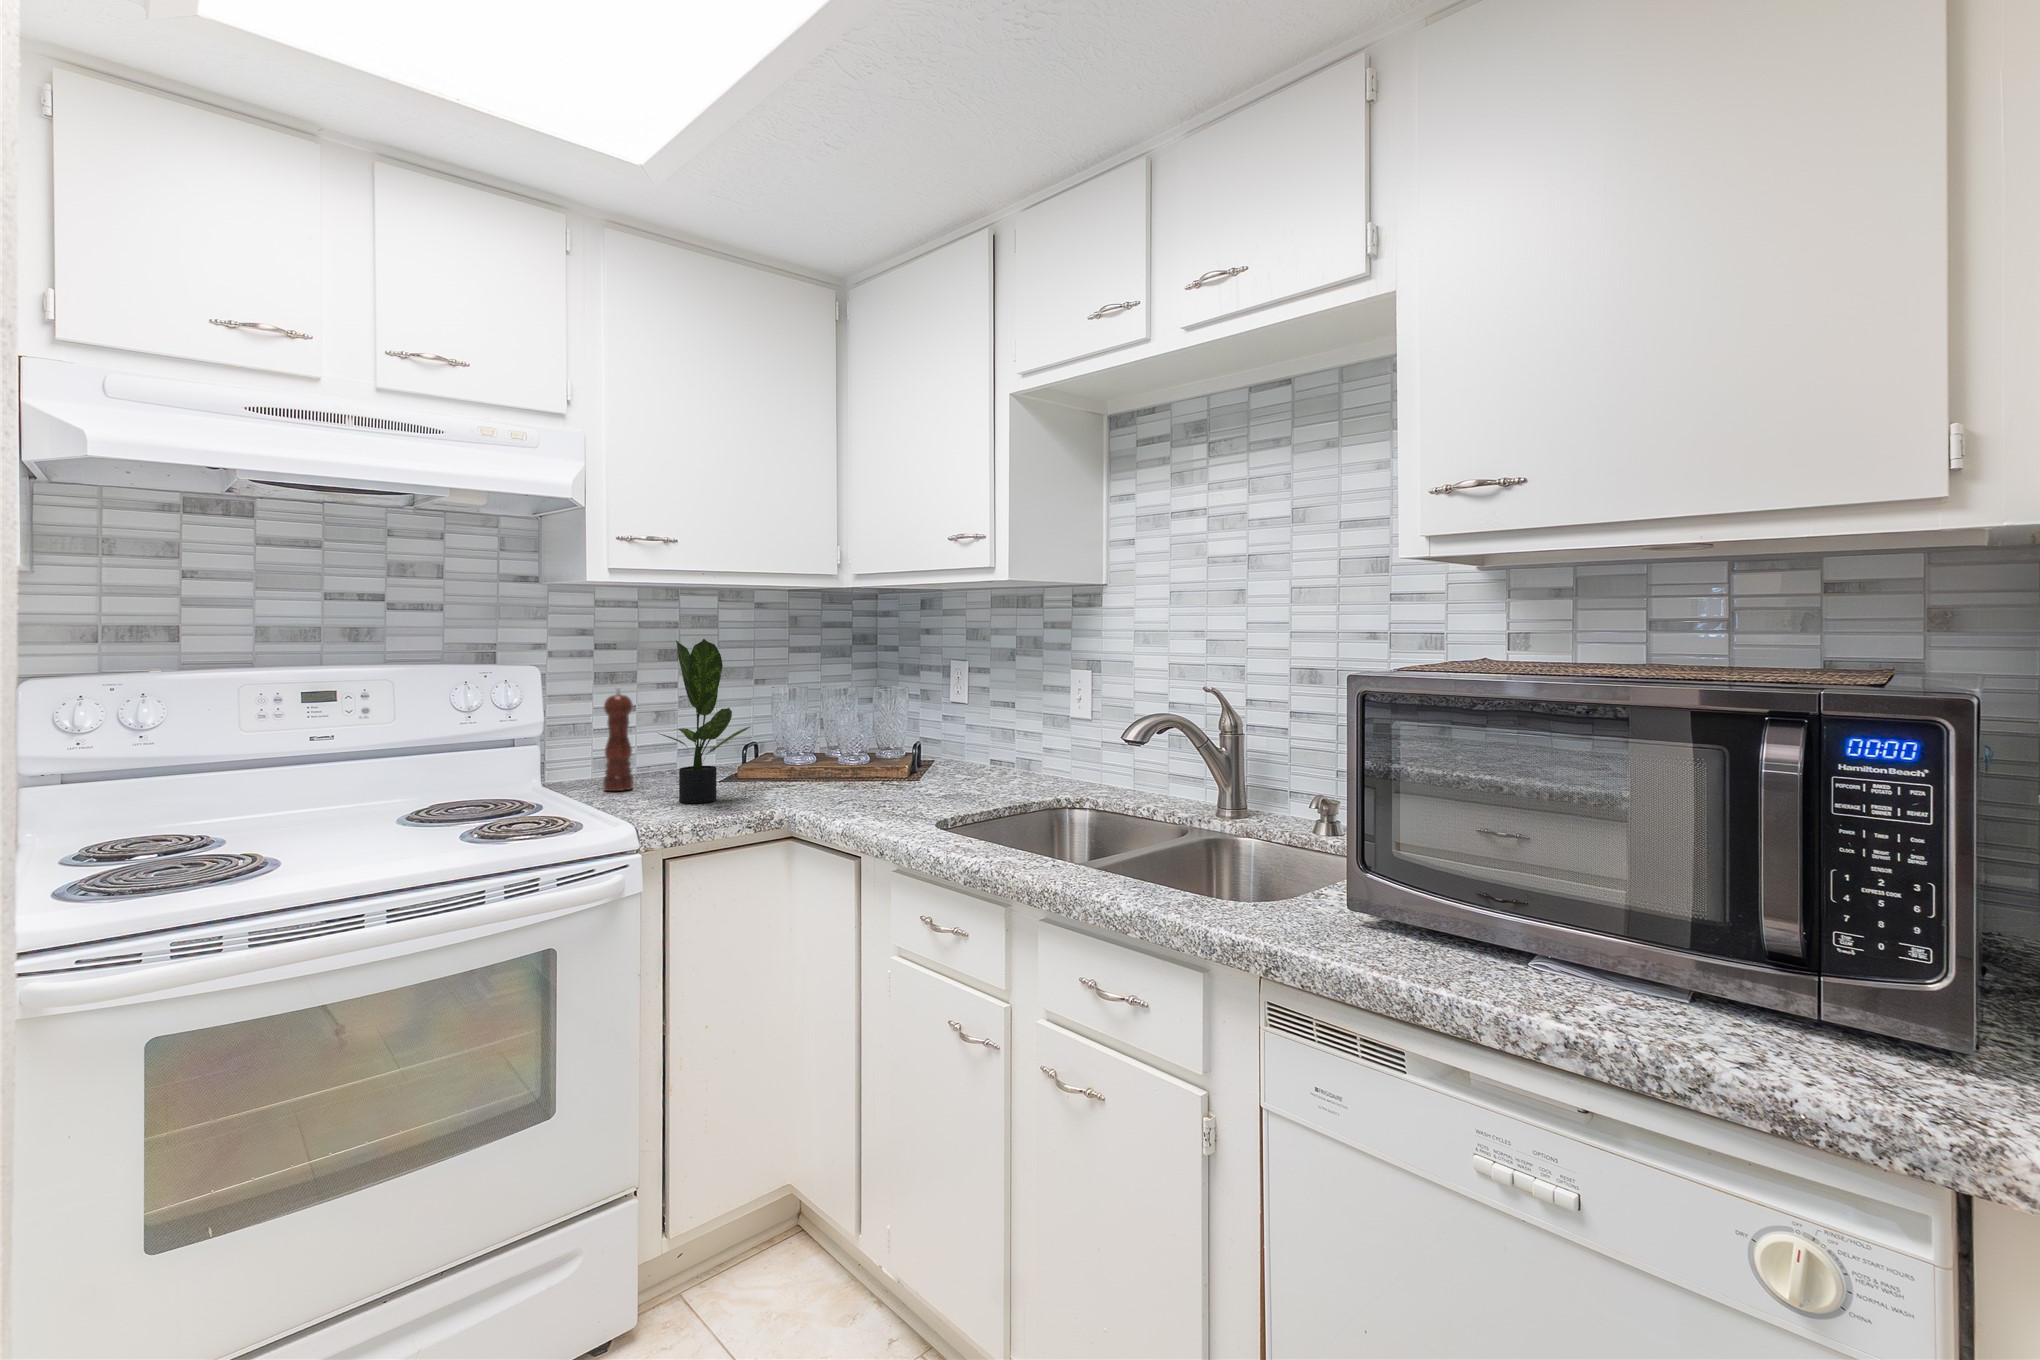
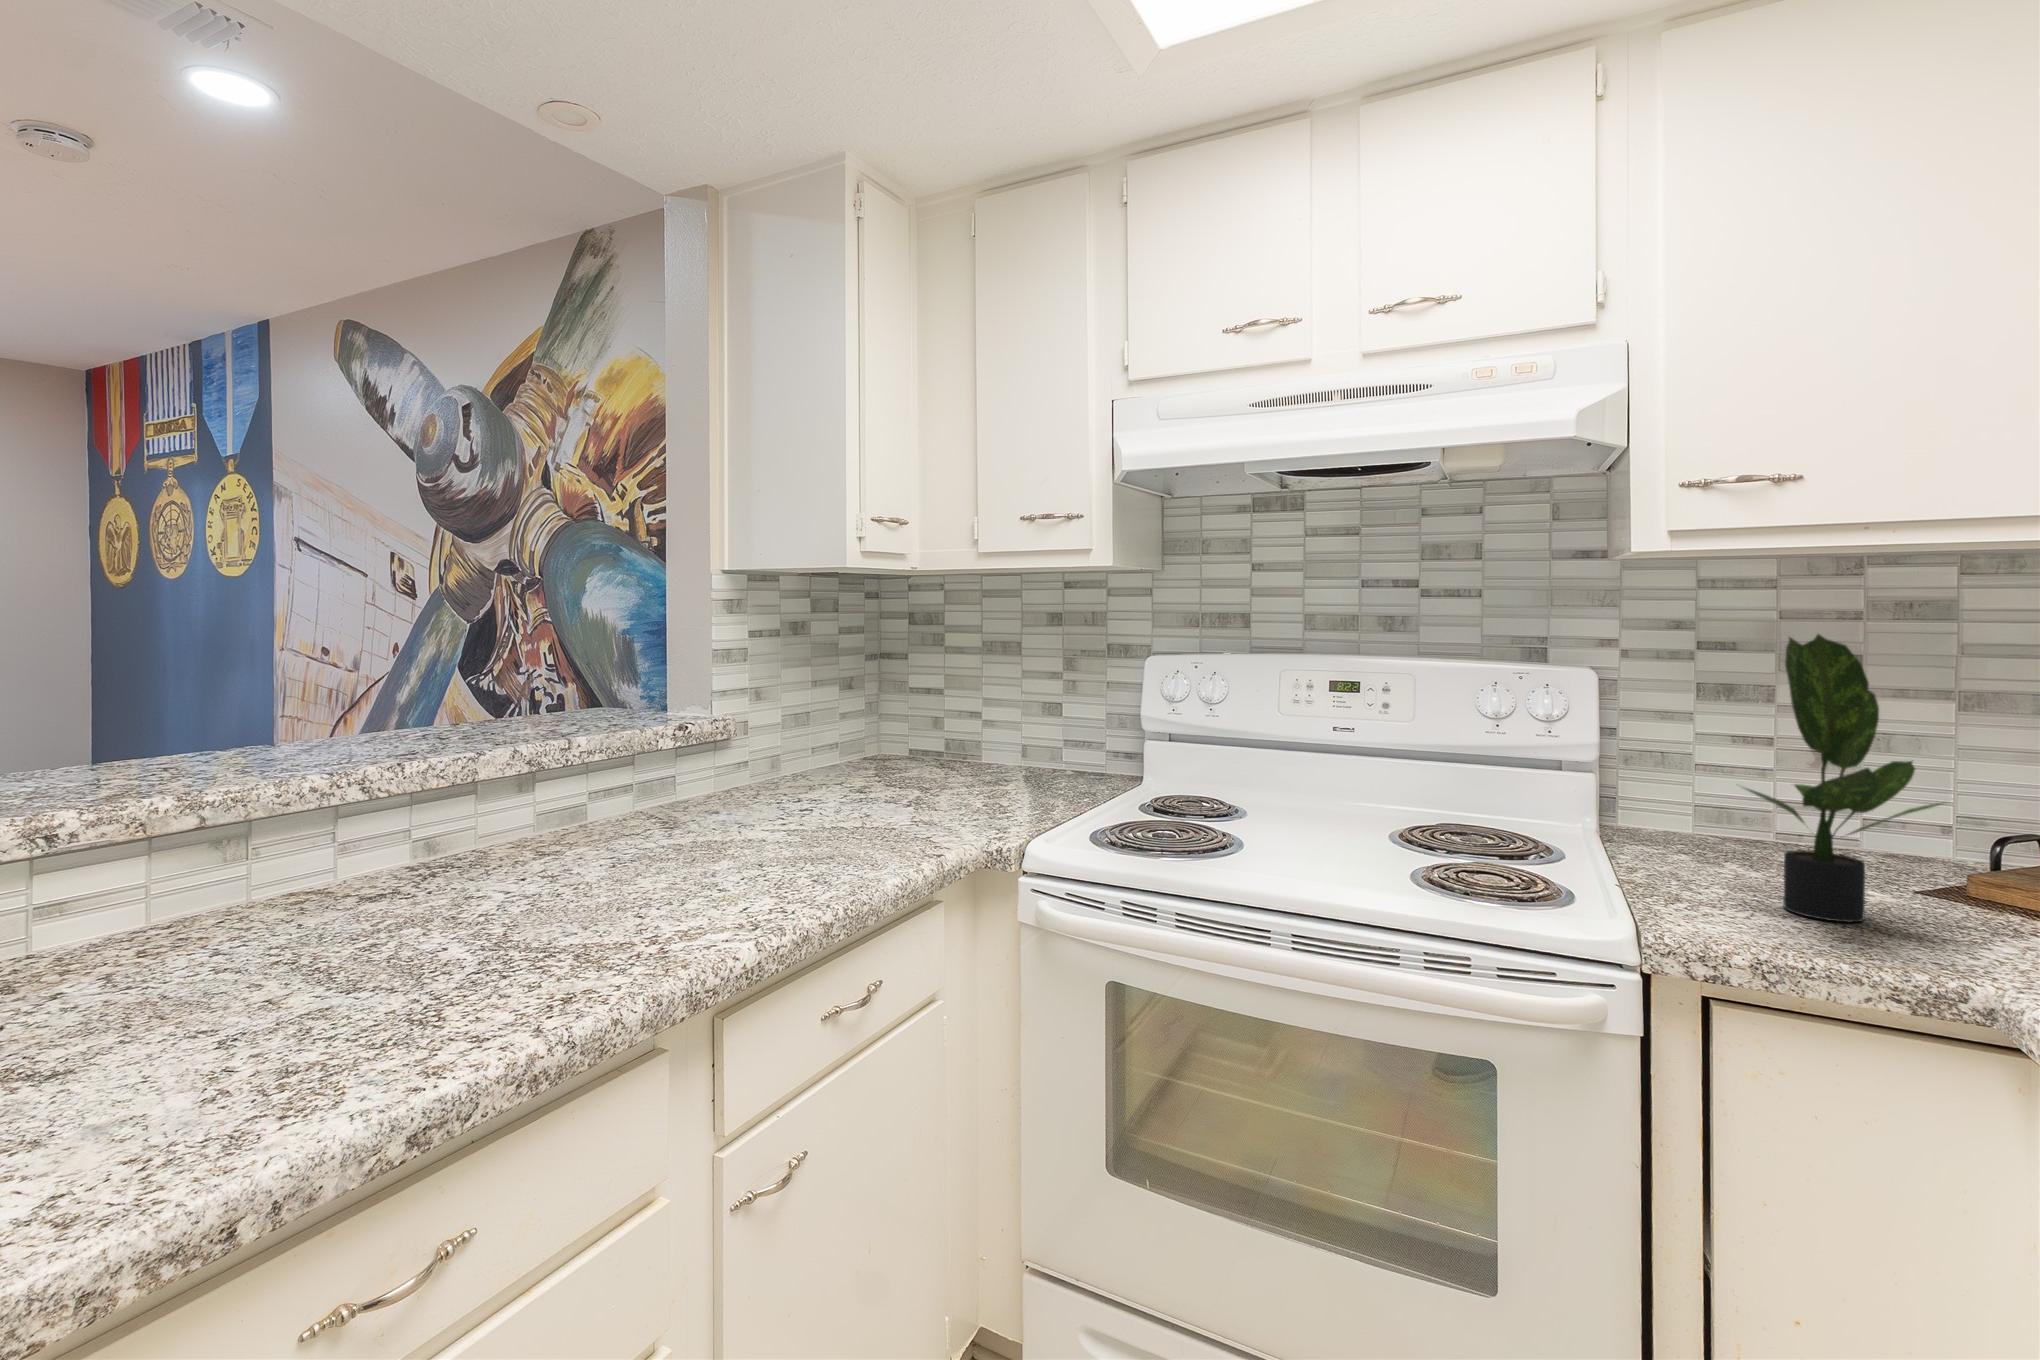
pepper mill: present [603,687,633,791] -> none [1683,707,1735,865]

